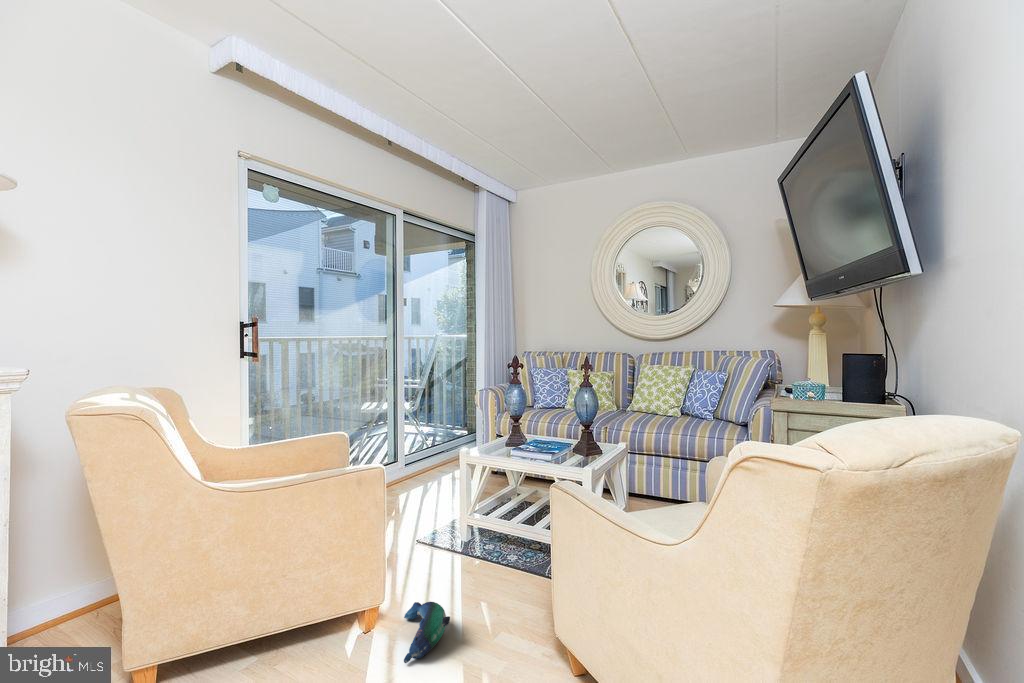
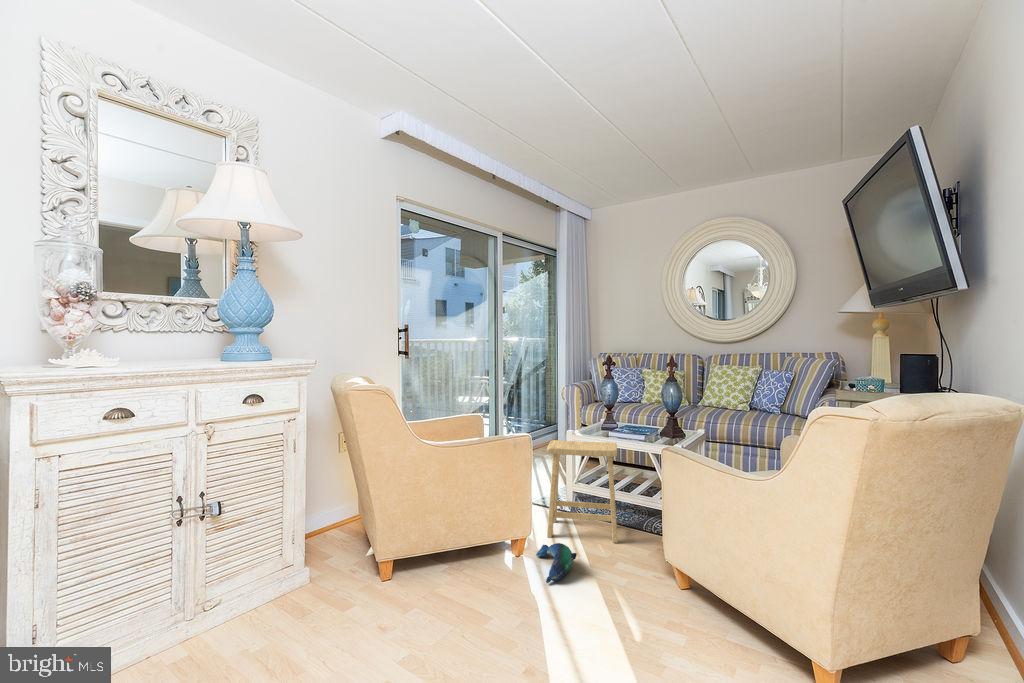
footstool: none [427,463,518,591] -> present [547,440,618,543]

